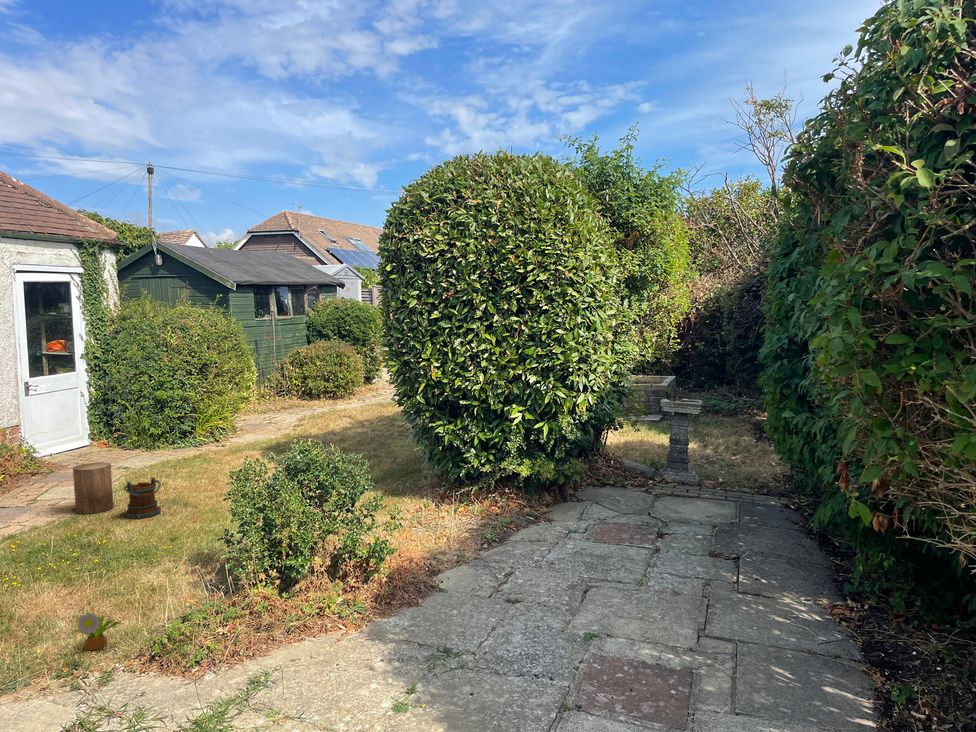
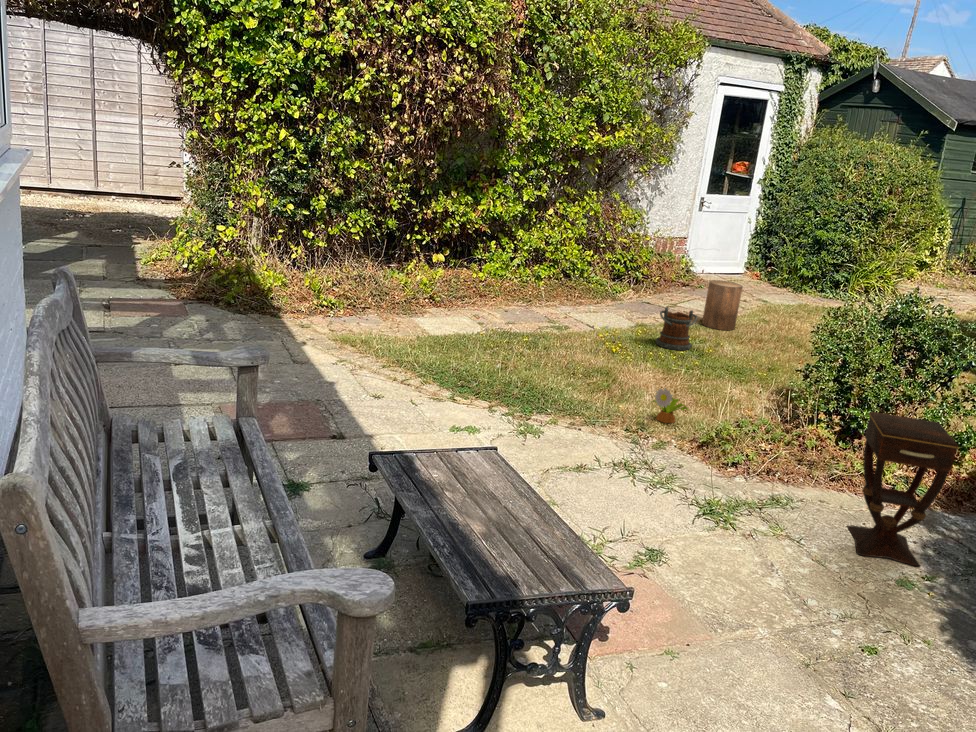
bucket: present [124,477,161,519] -> present [656,307,697,350]
side table: none [321,552,404,700] -> present [847,412,959,566]

